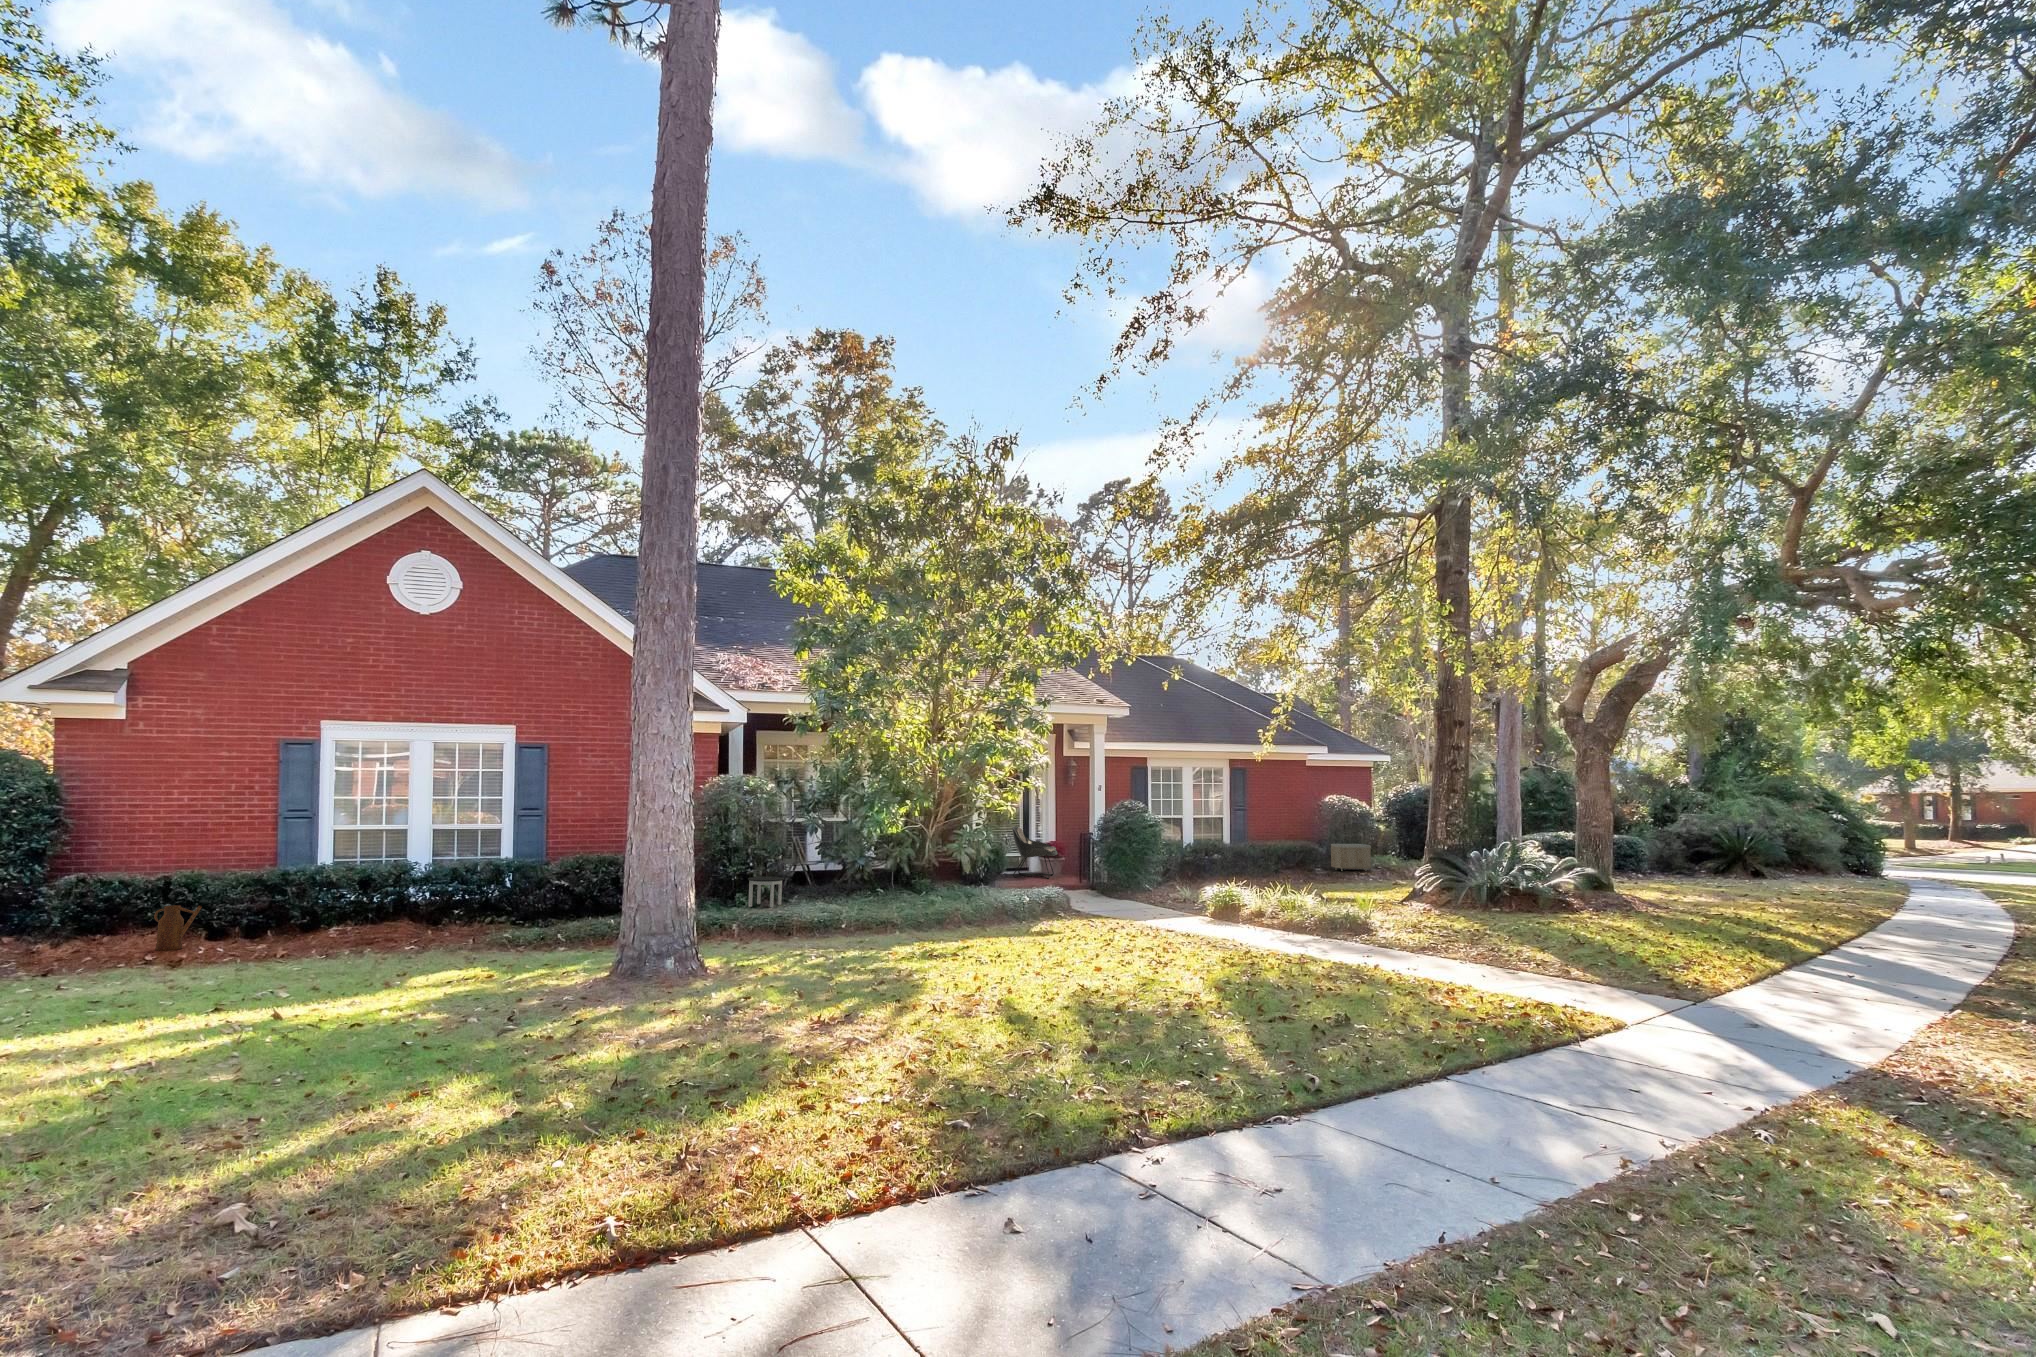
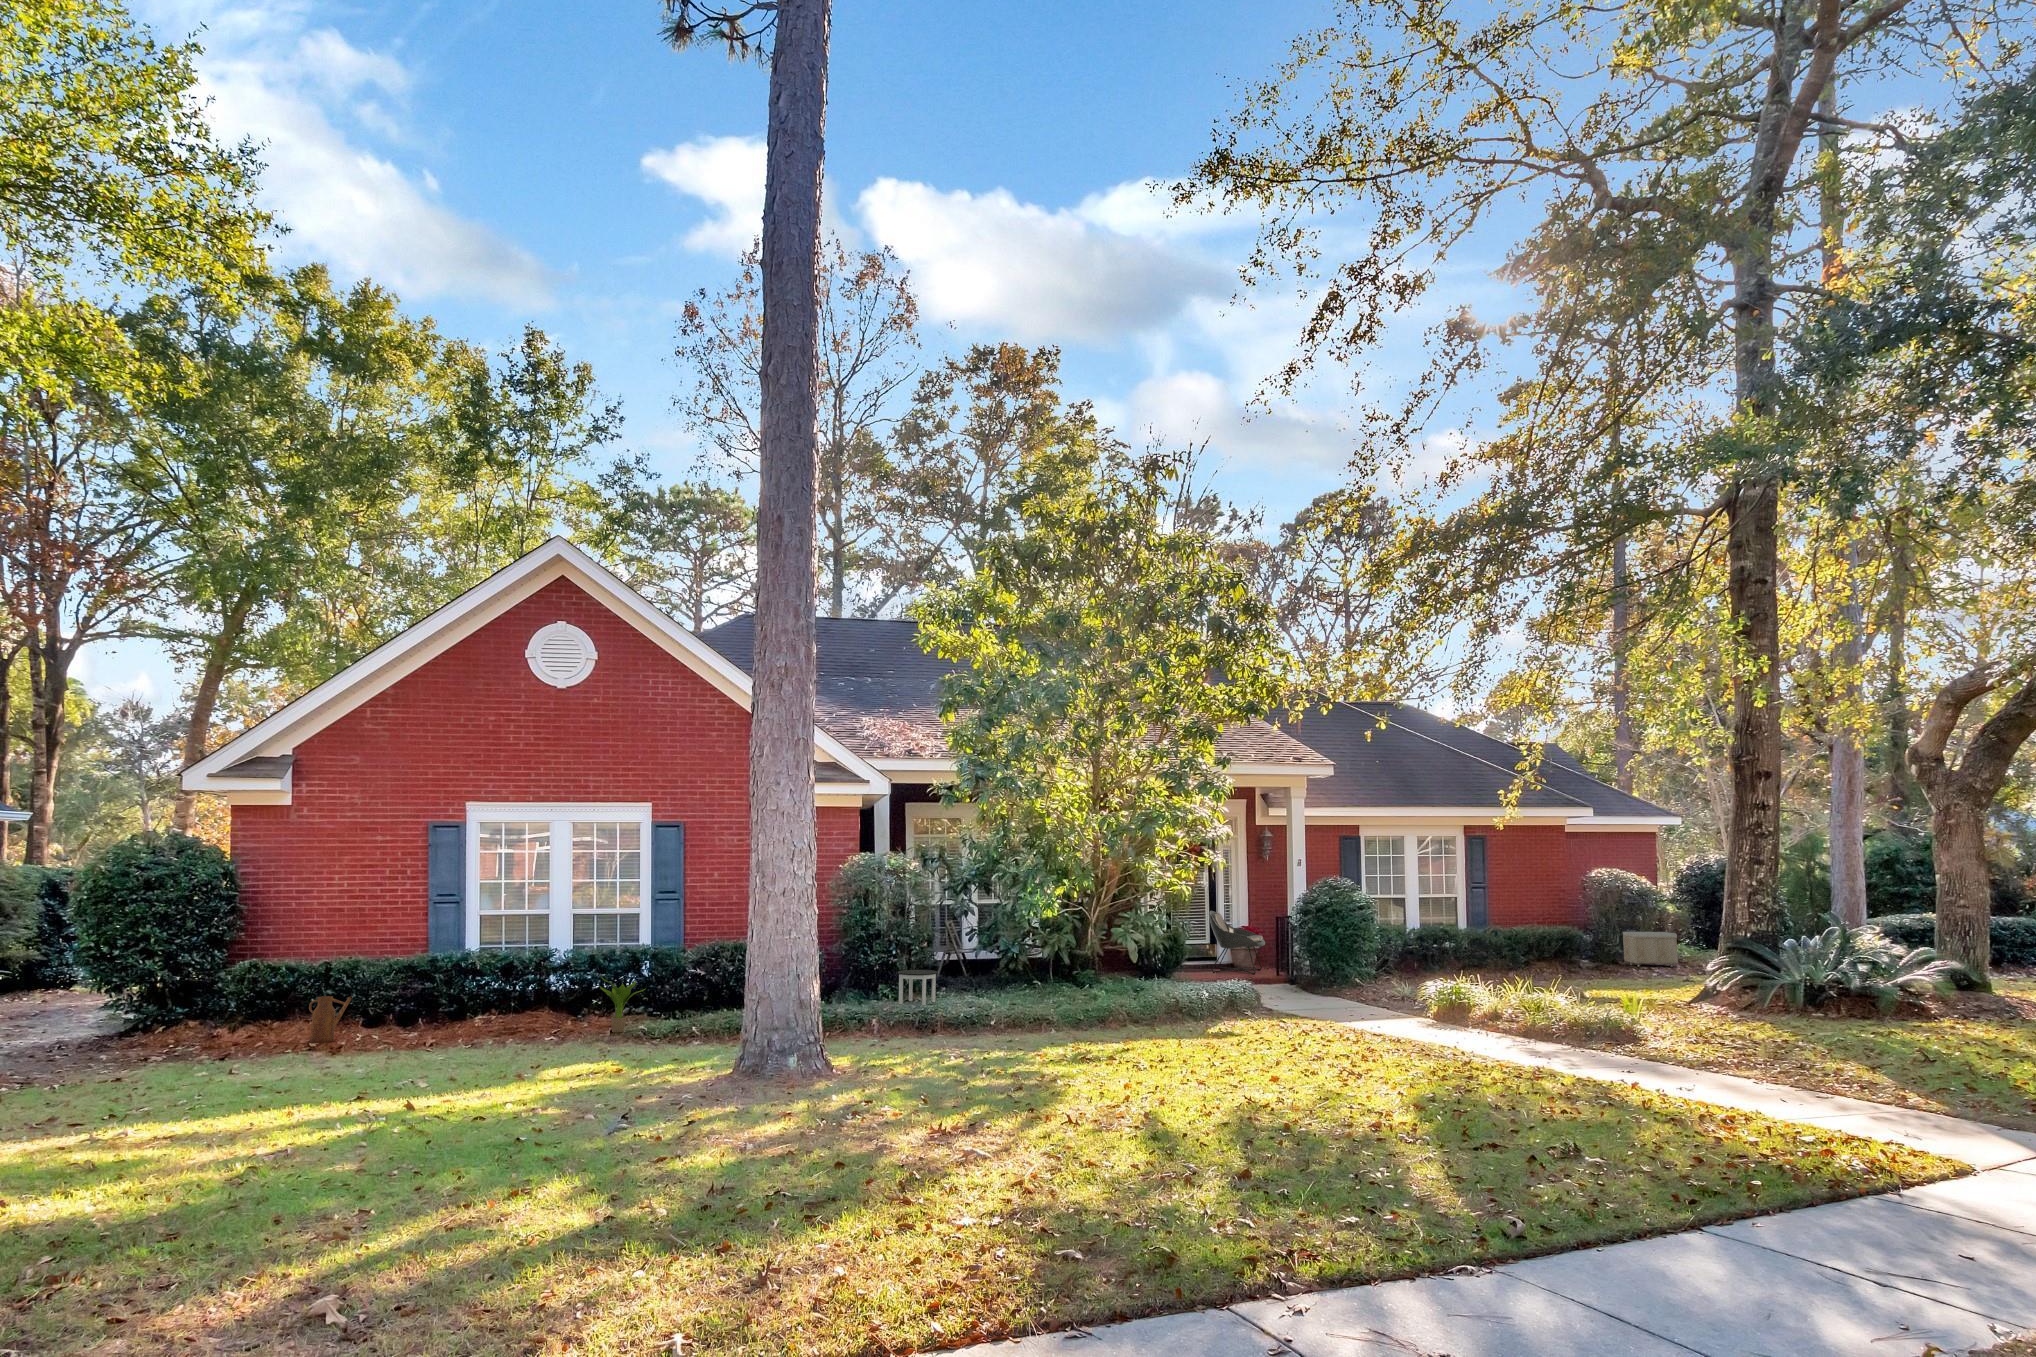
potted plant: none [463,884,509,936] -> present [600,977,645,1033]

